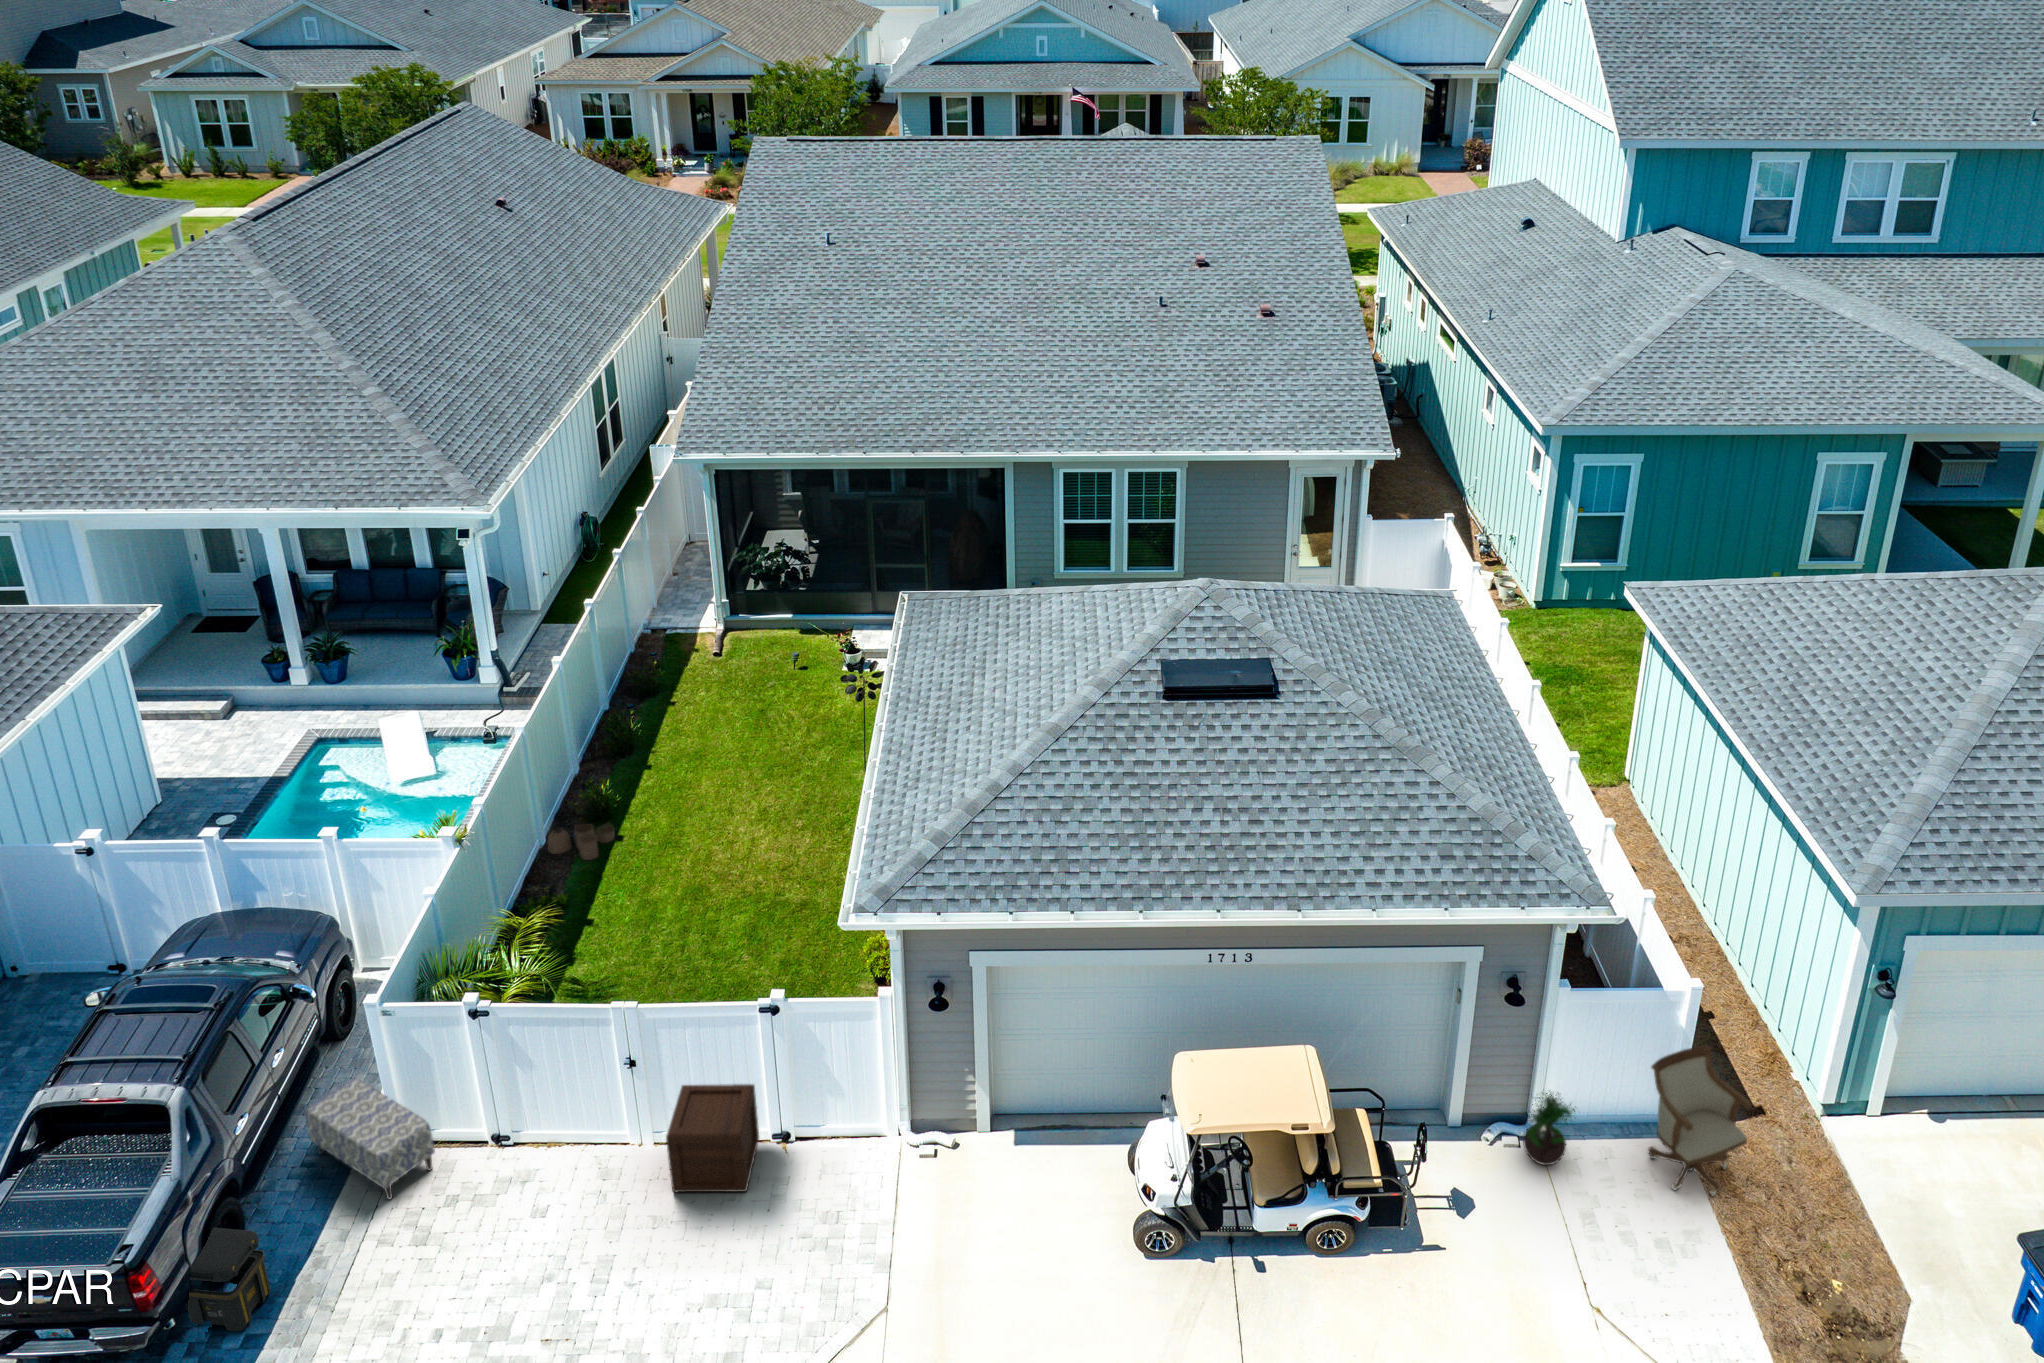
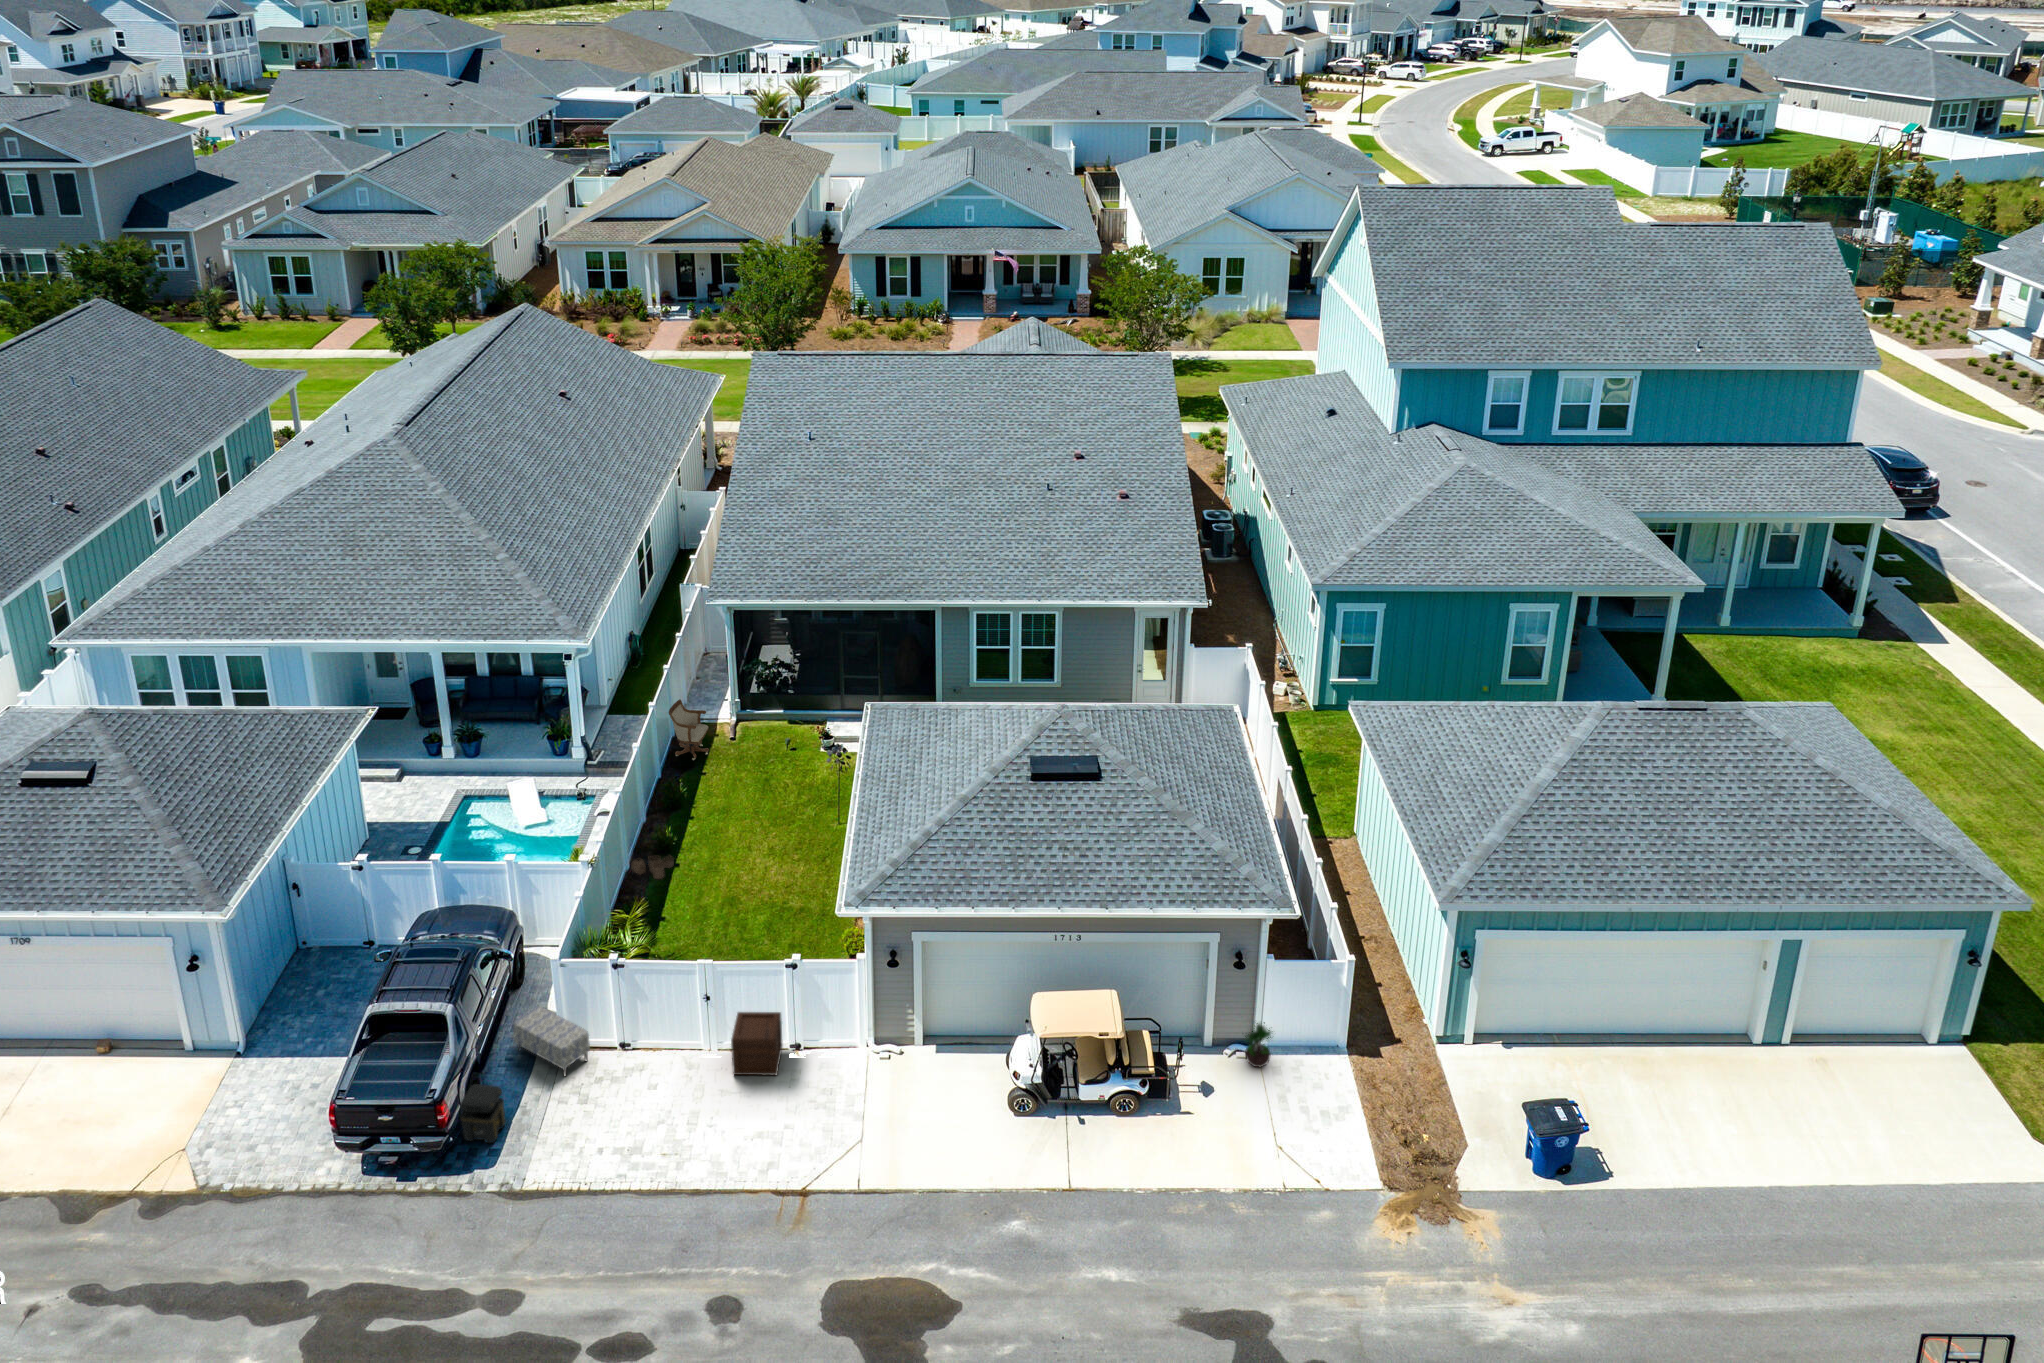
chair: present [1648,1046,1752,1196] -> present [669,699,709,761]

